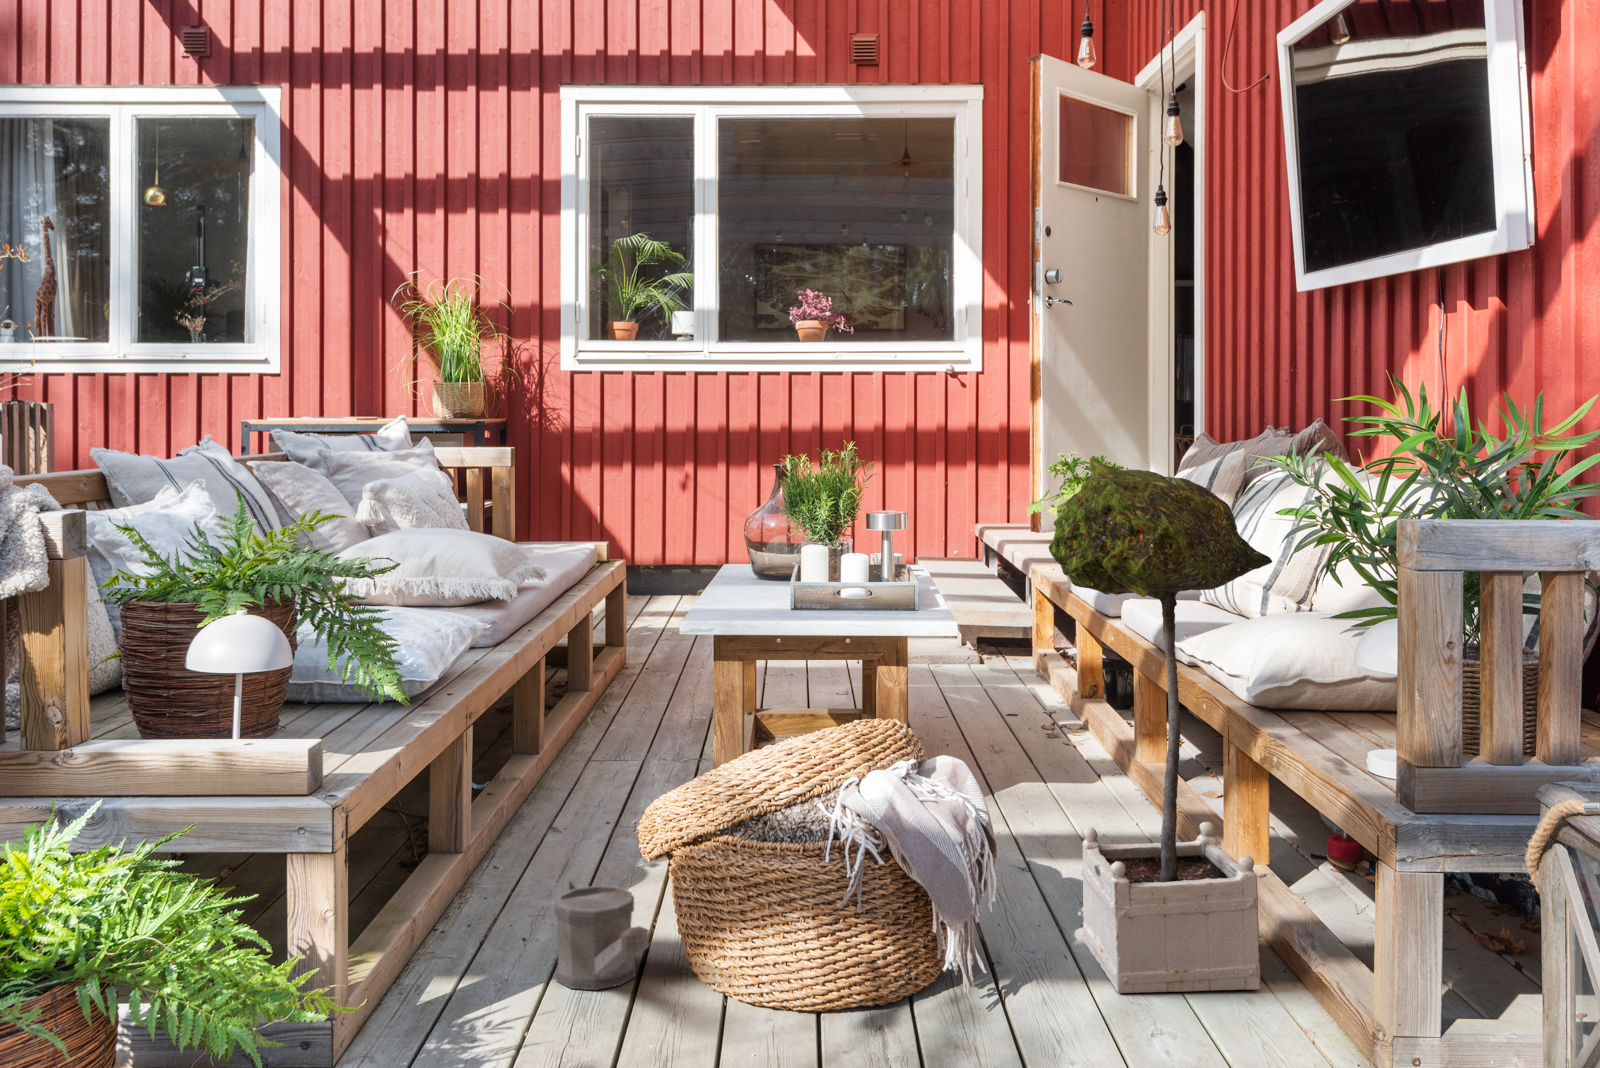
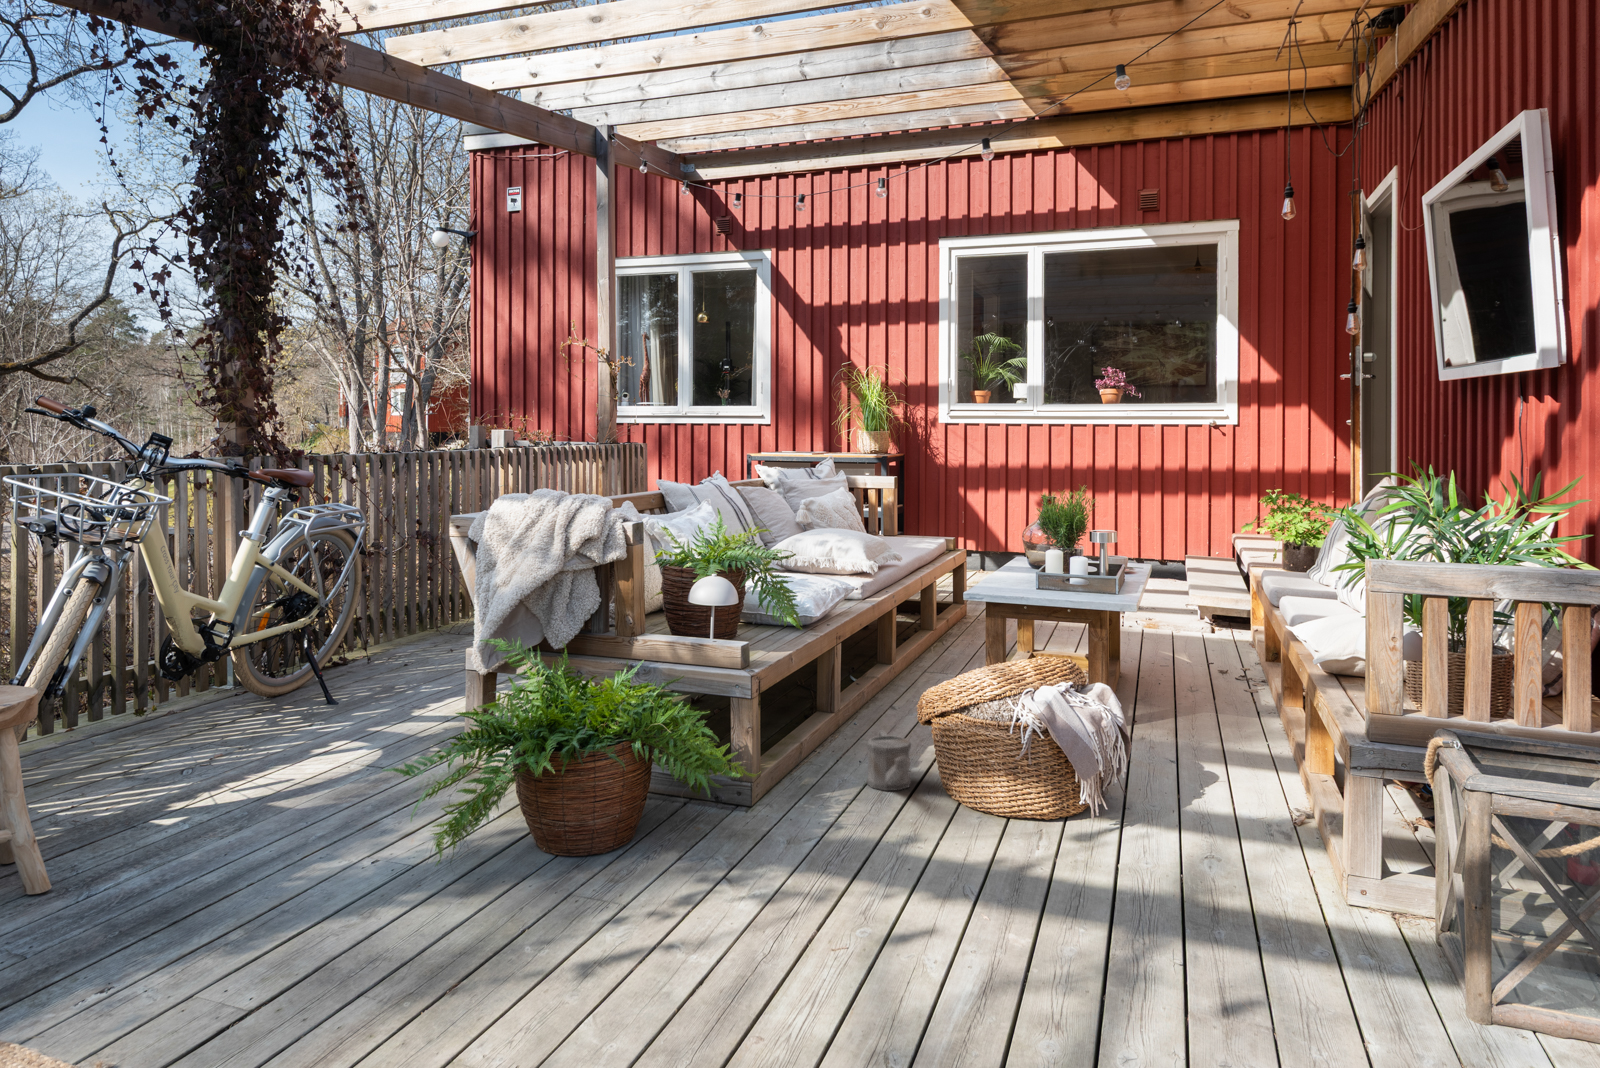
potted tree: present [1048,458,1272,993] -> none [1164,506,1312,842]

